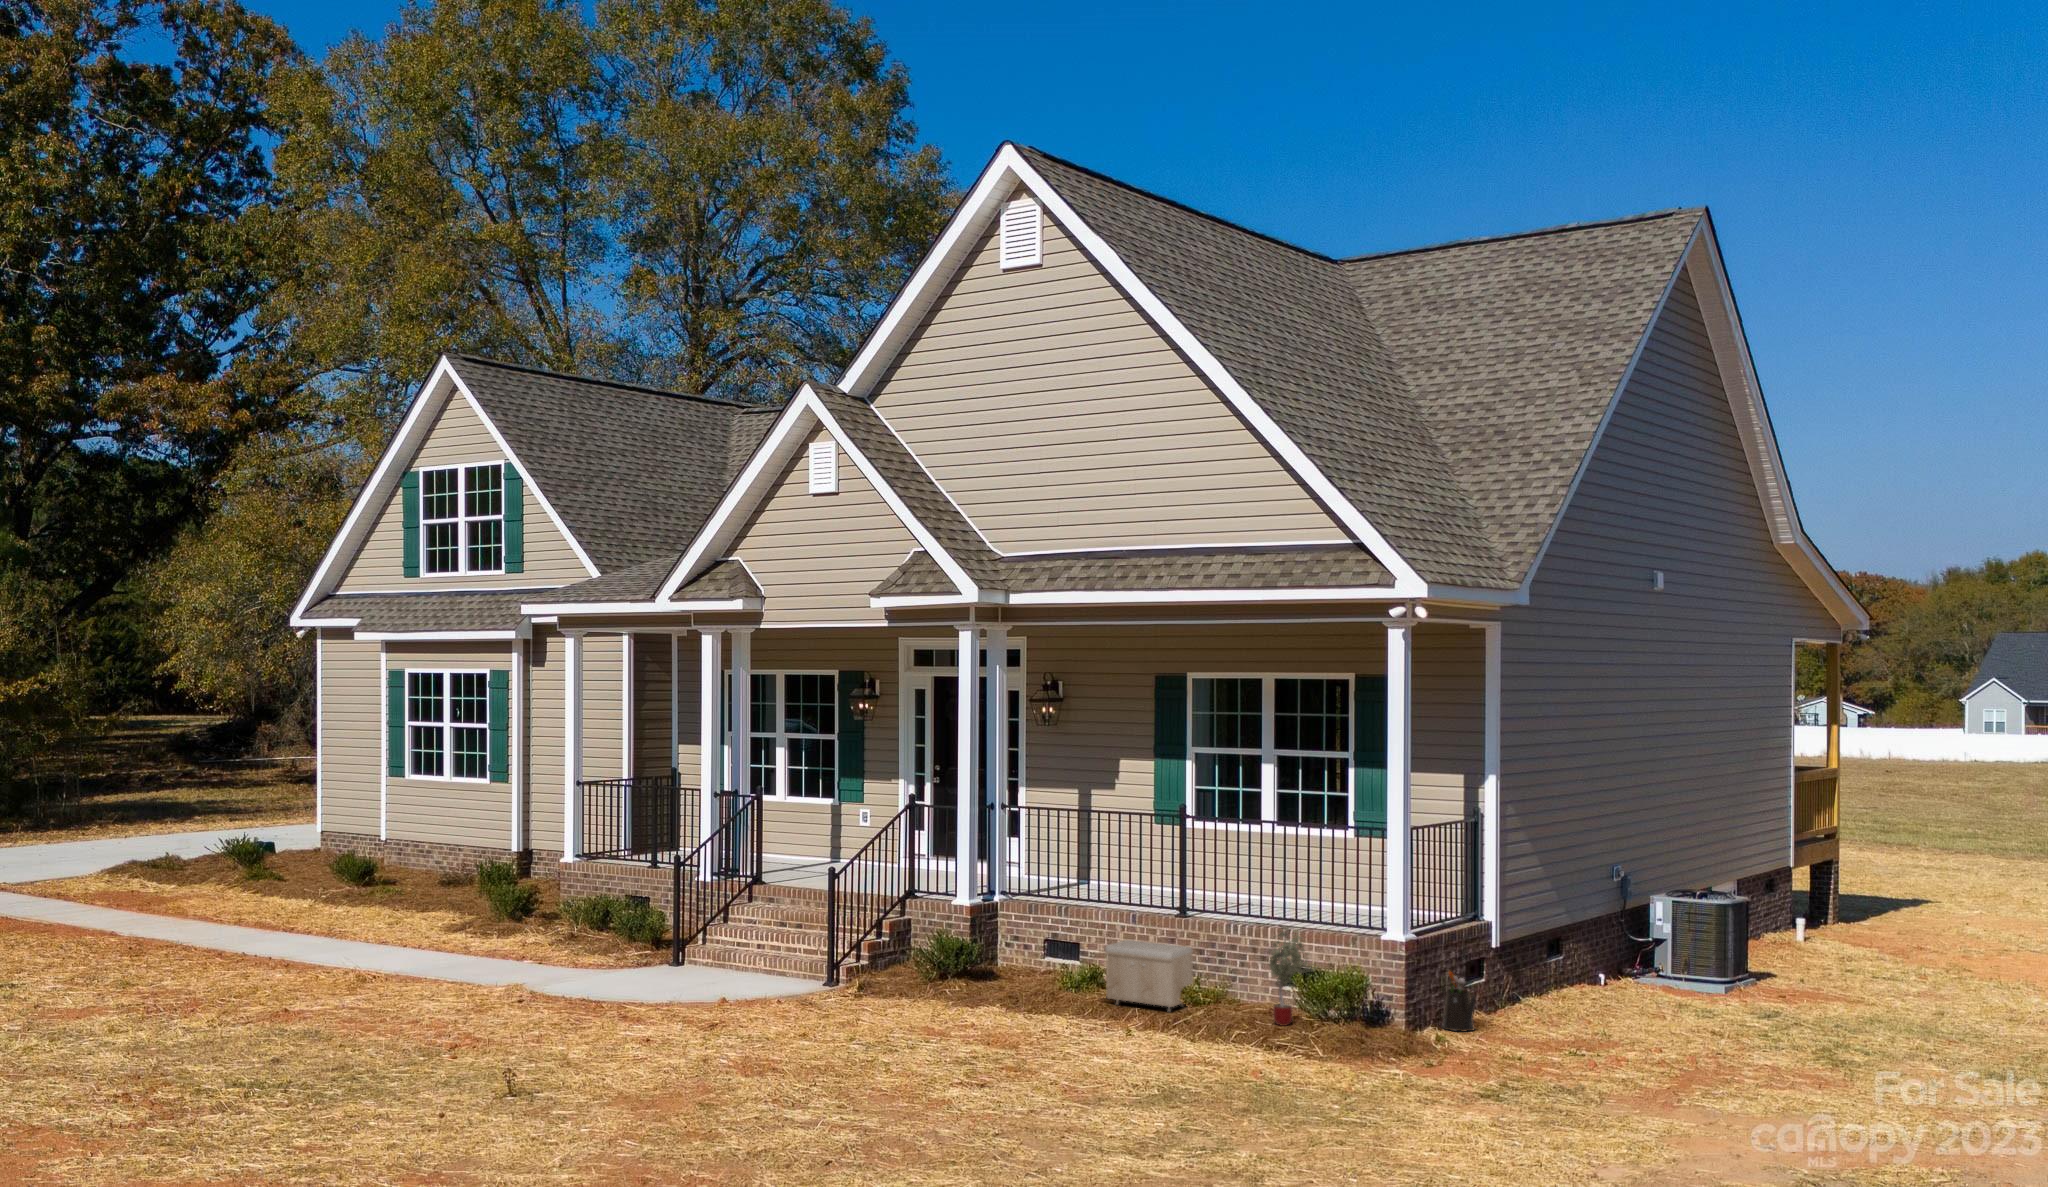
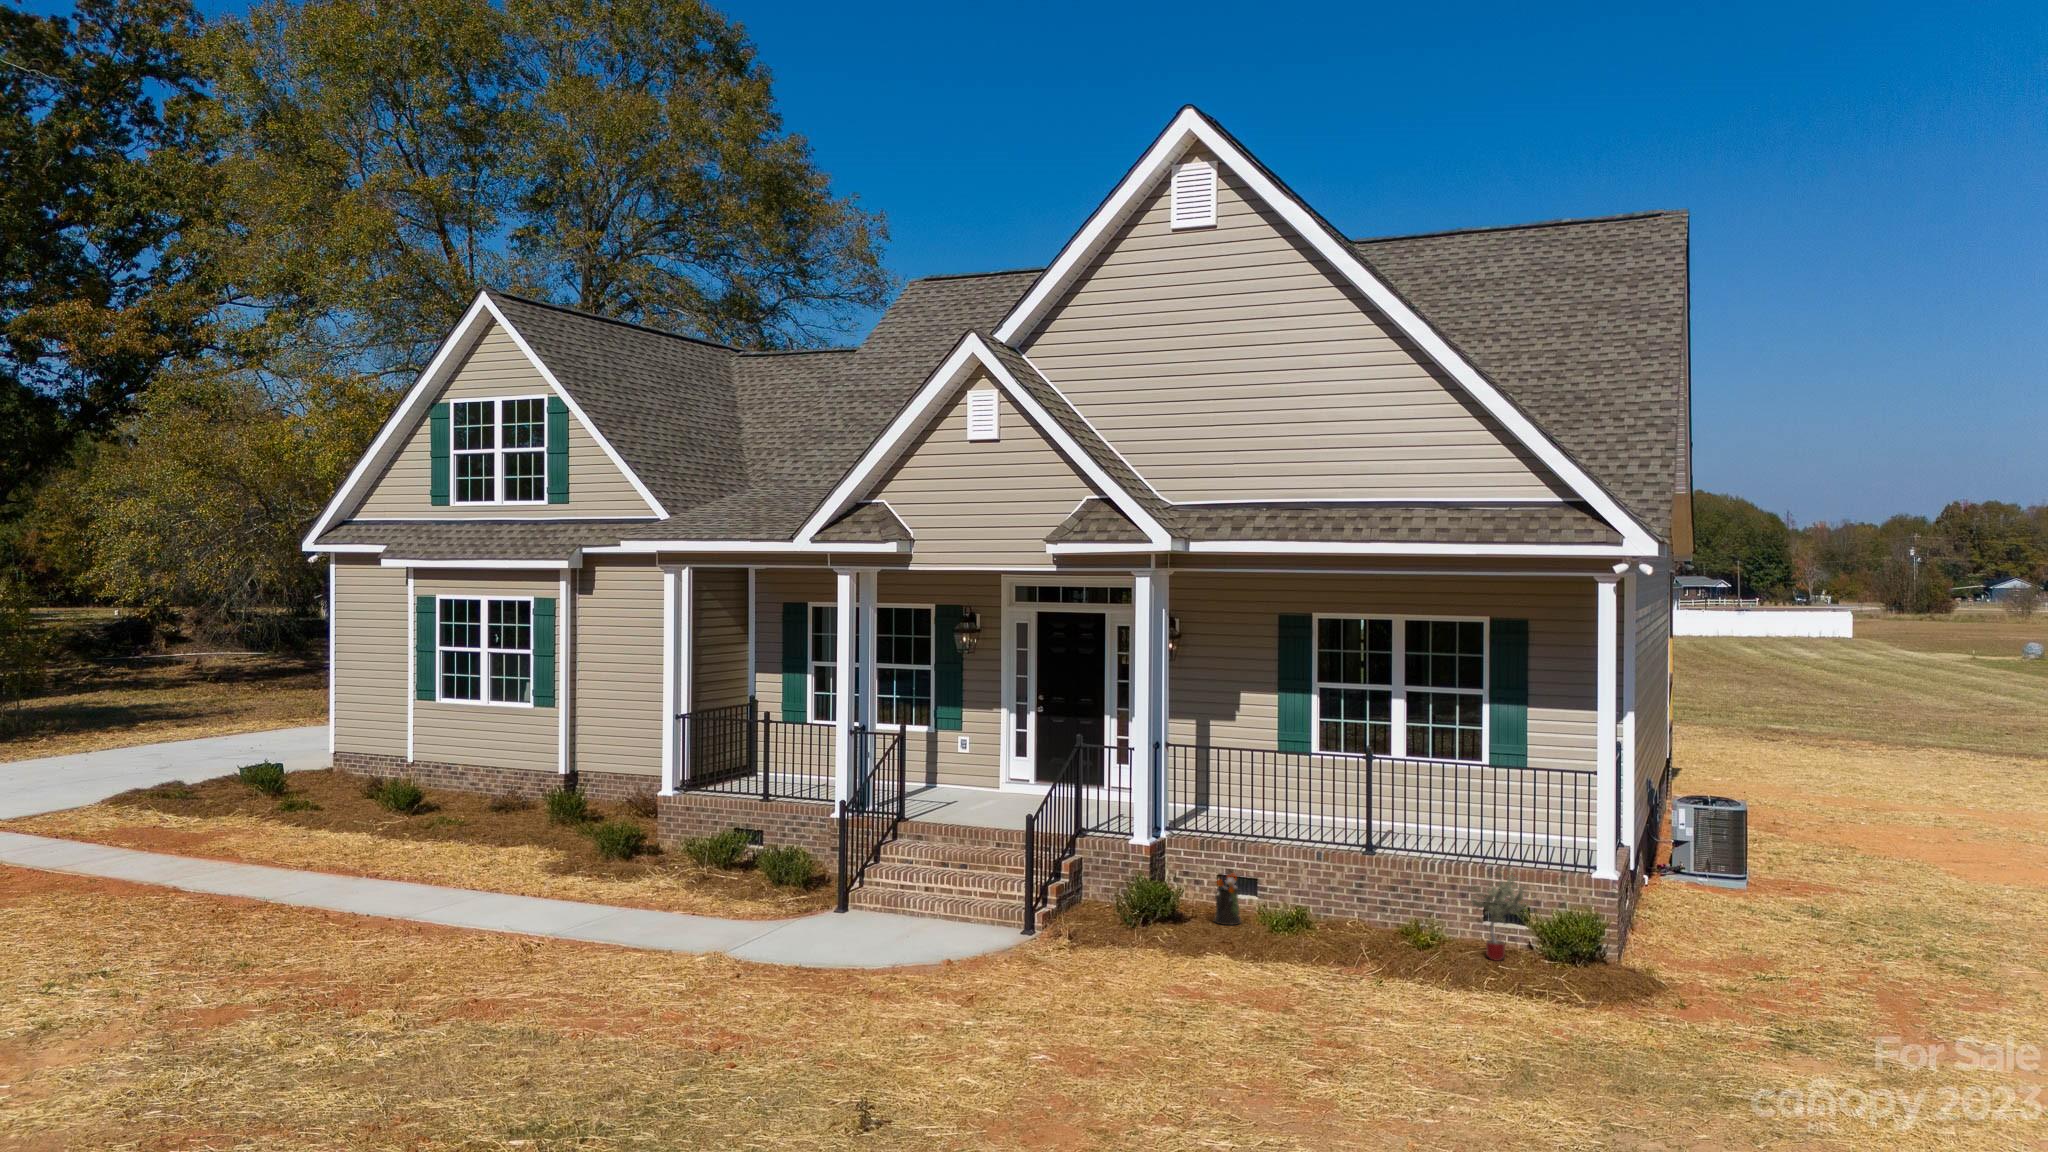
storage bench: present [1105,940,1193,1012] -> none [1309,878,1388,948]
watering can: present [1442,972,1475,1032] -> present [1213,873,1241,925]

